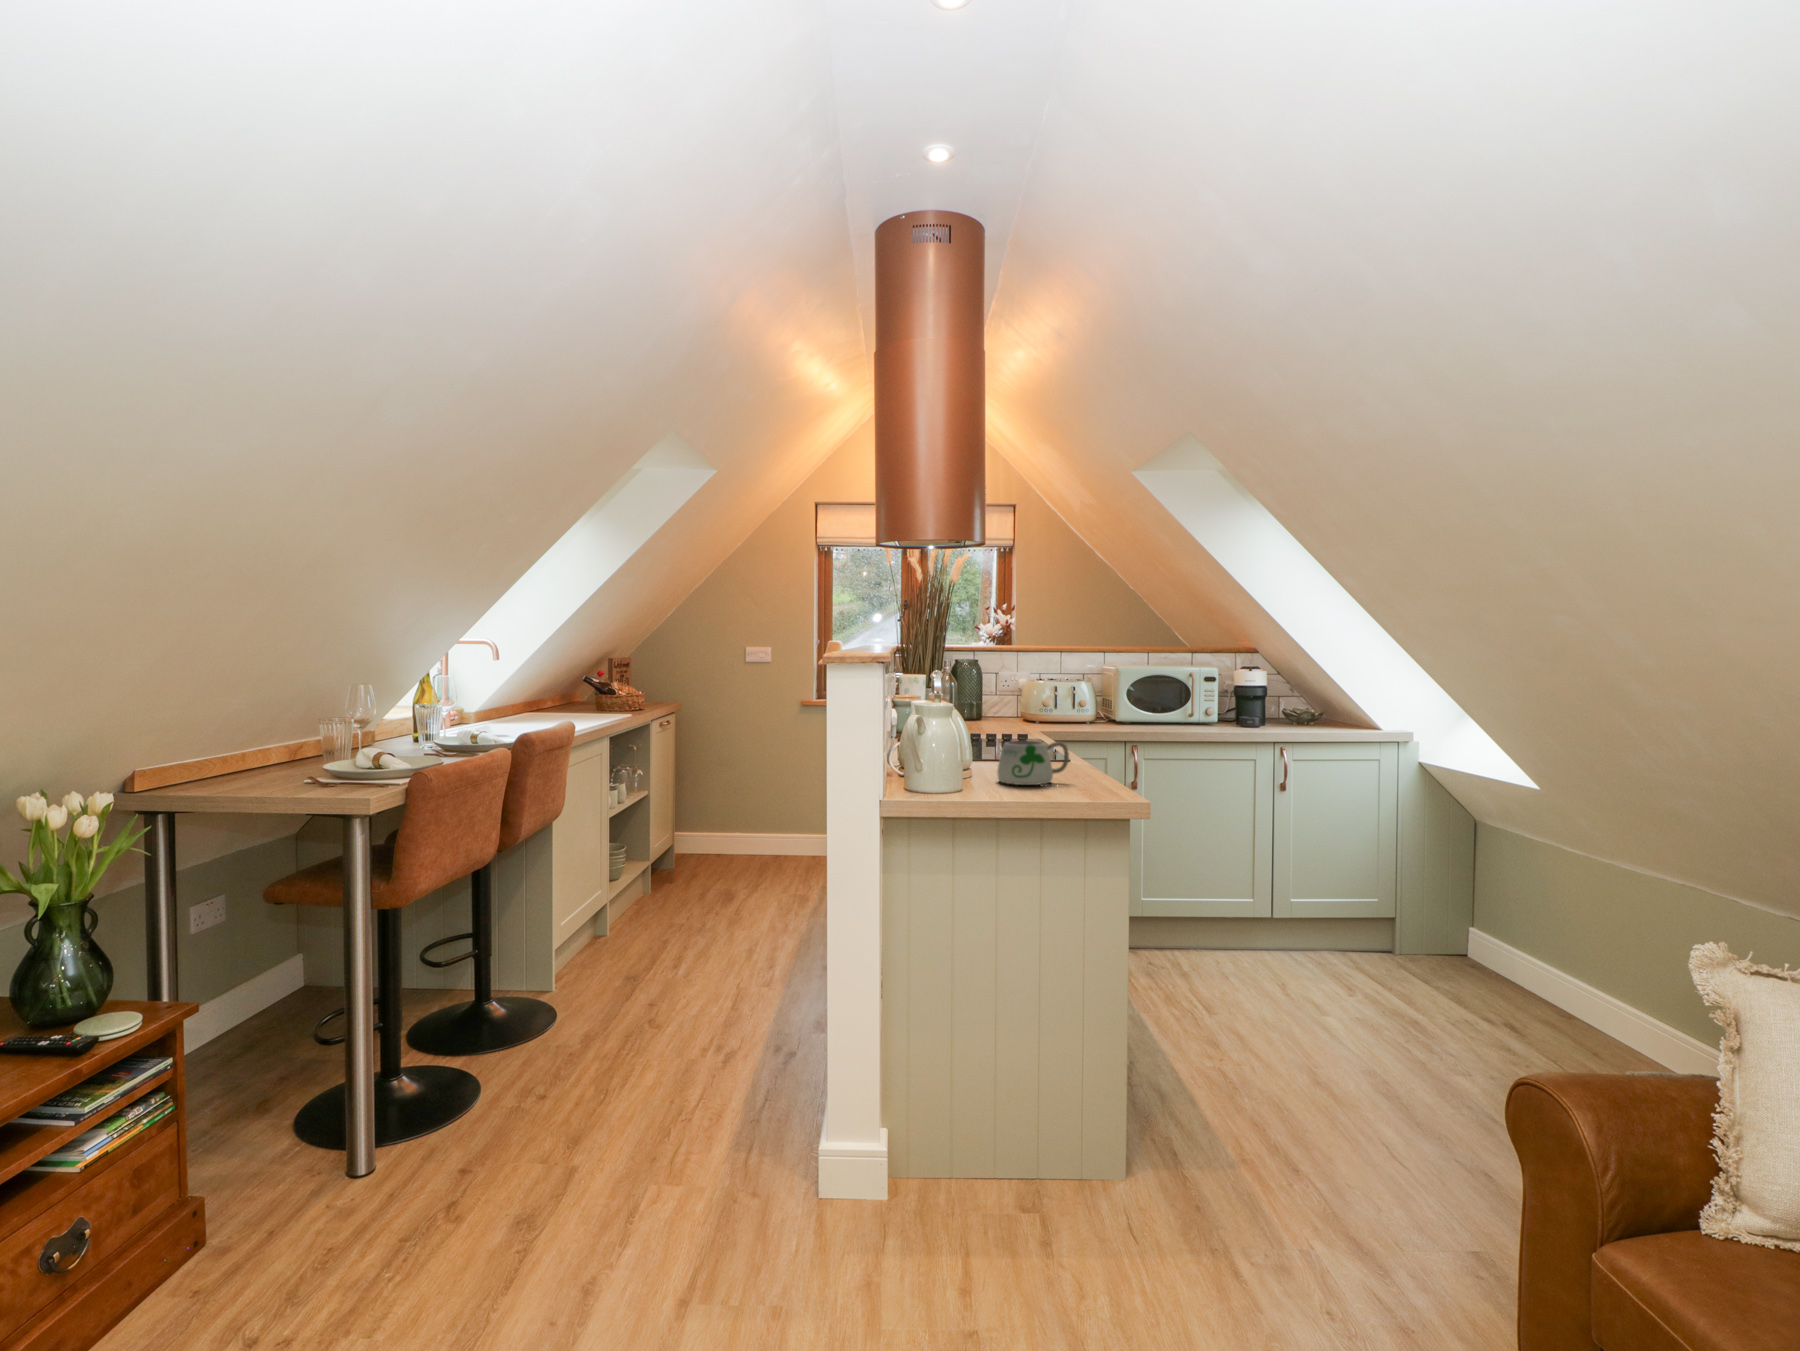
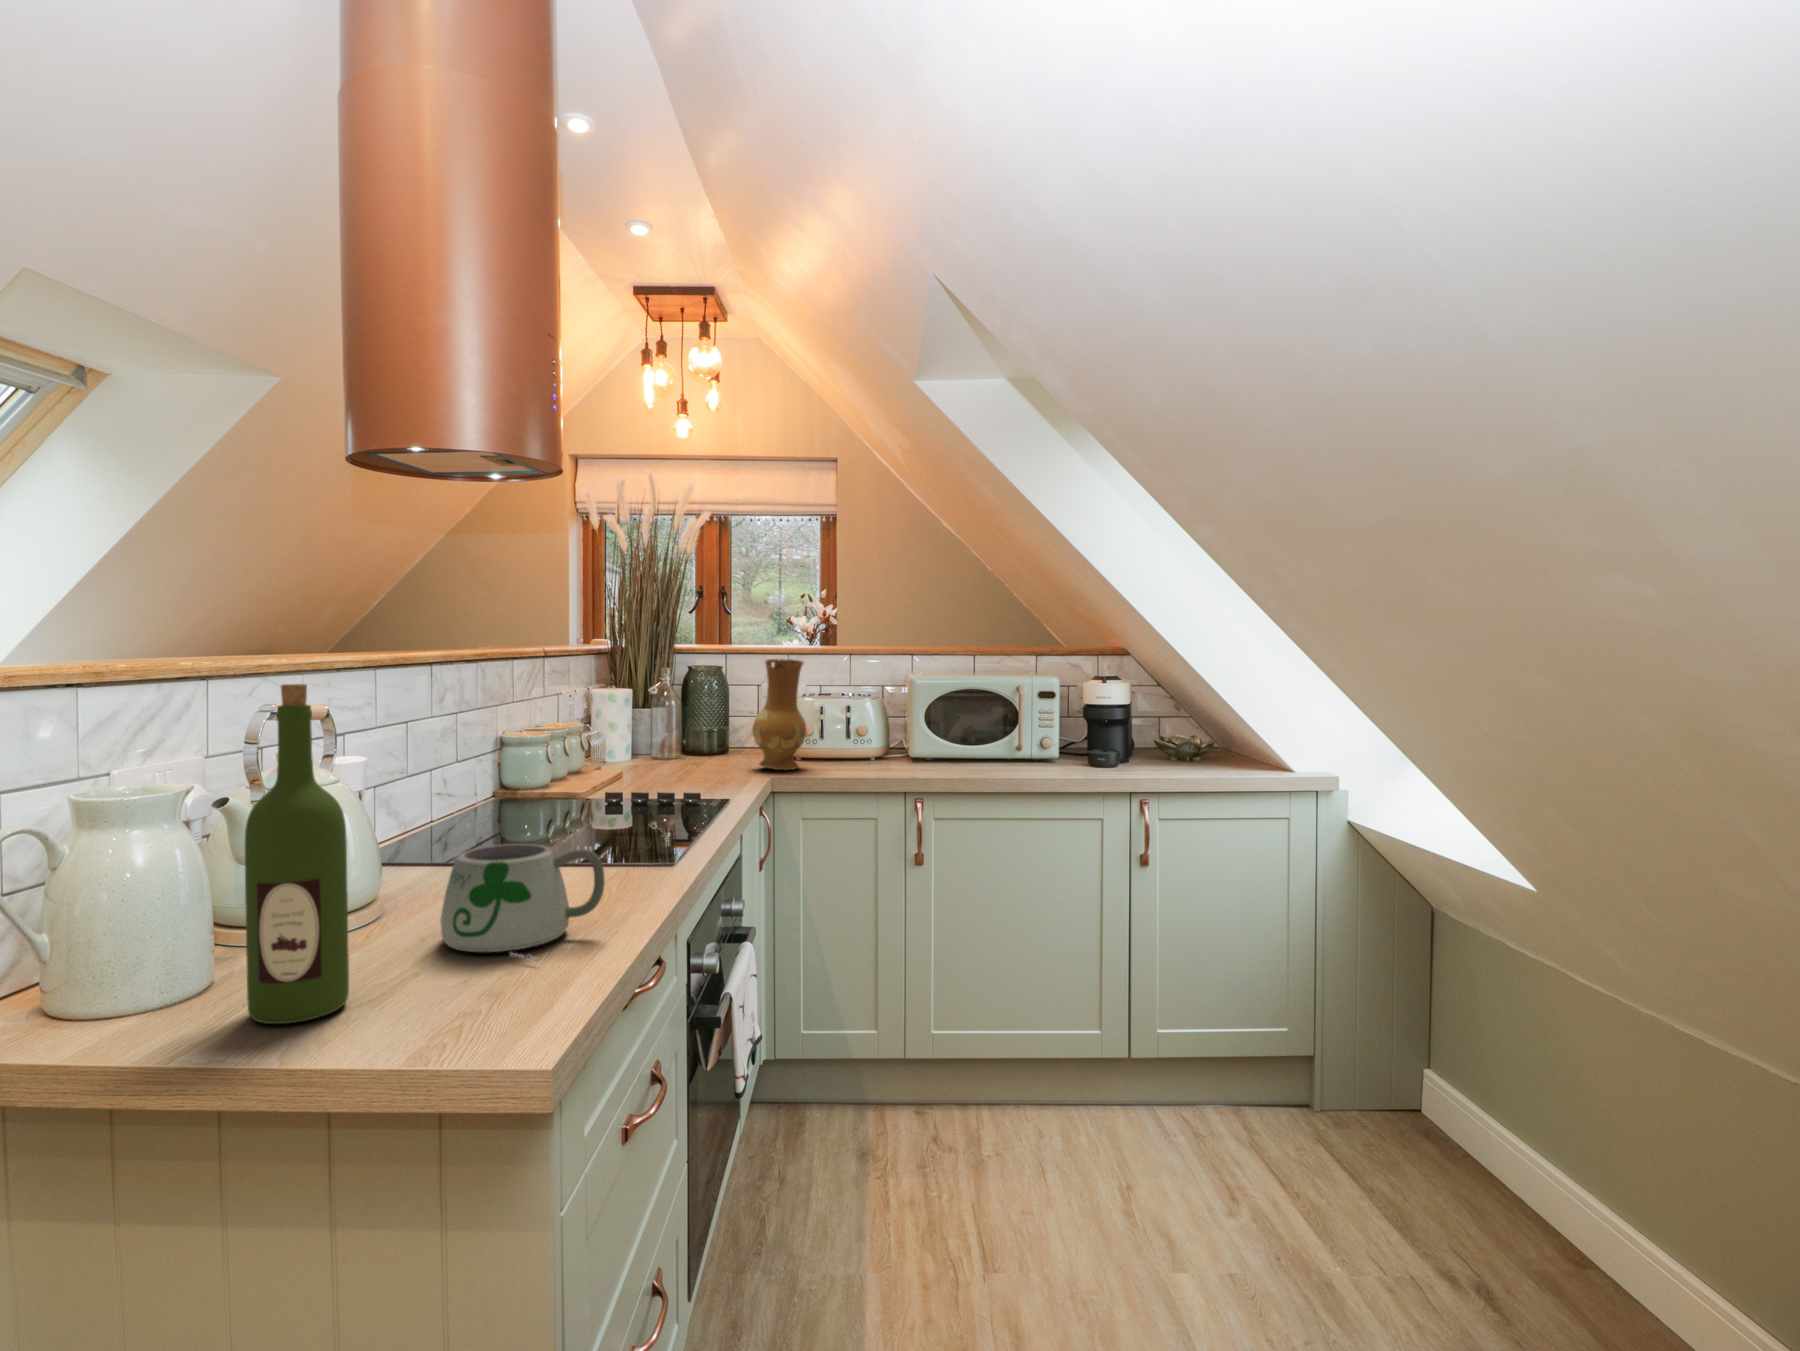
ceramic jug: none [1020,655,1055,727] -> present [752,659,806,770]
wine bottle: none [968,664,1003,799] -> present [245,684,349,1024]

